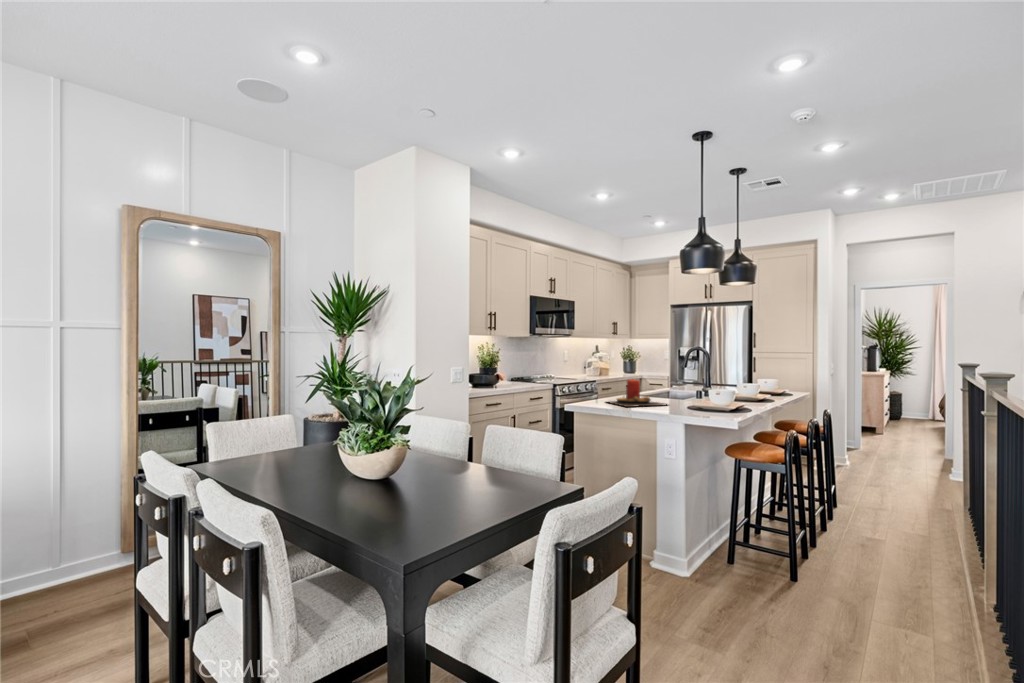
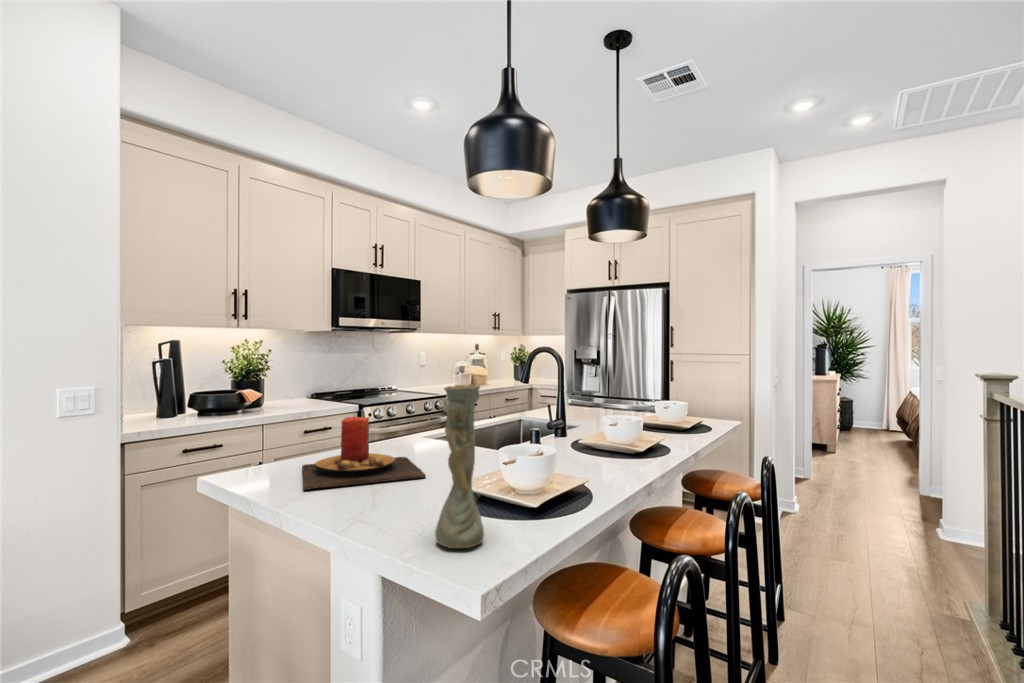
vase: none [707,361,725,416] -> present [435,385,484,548]

